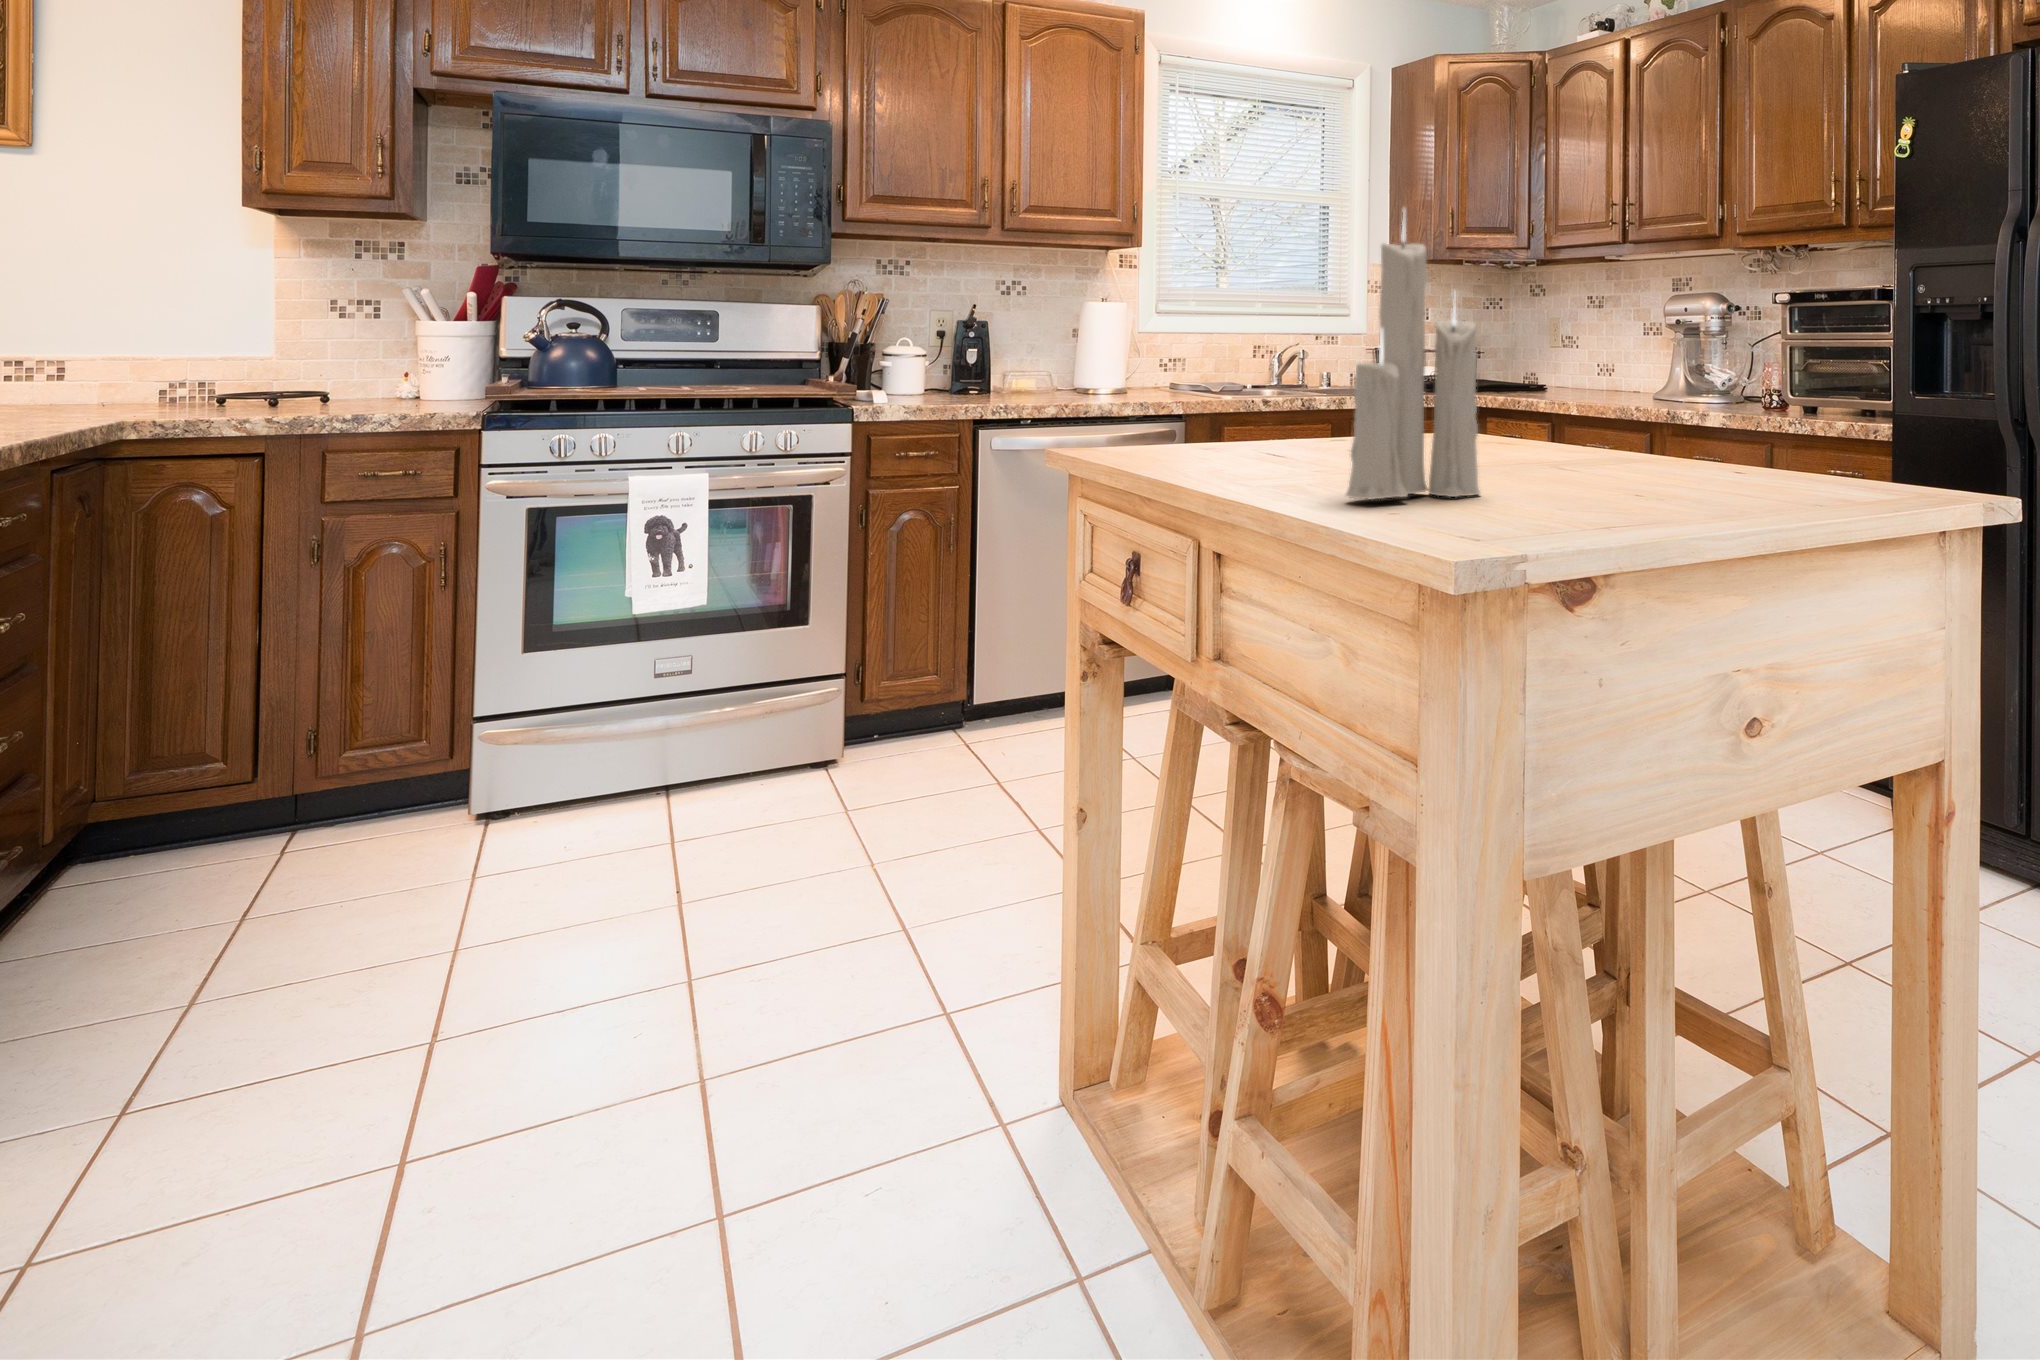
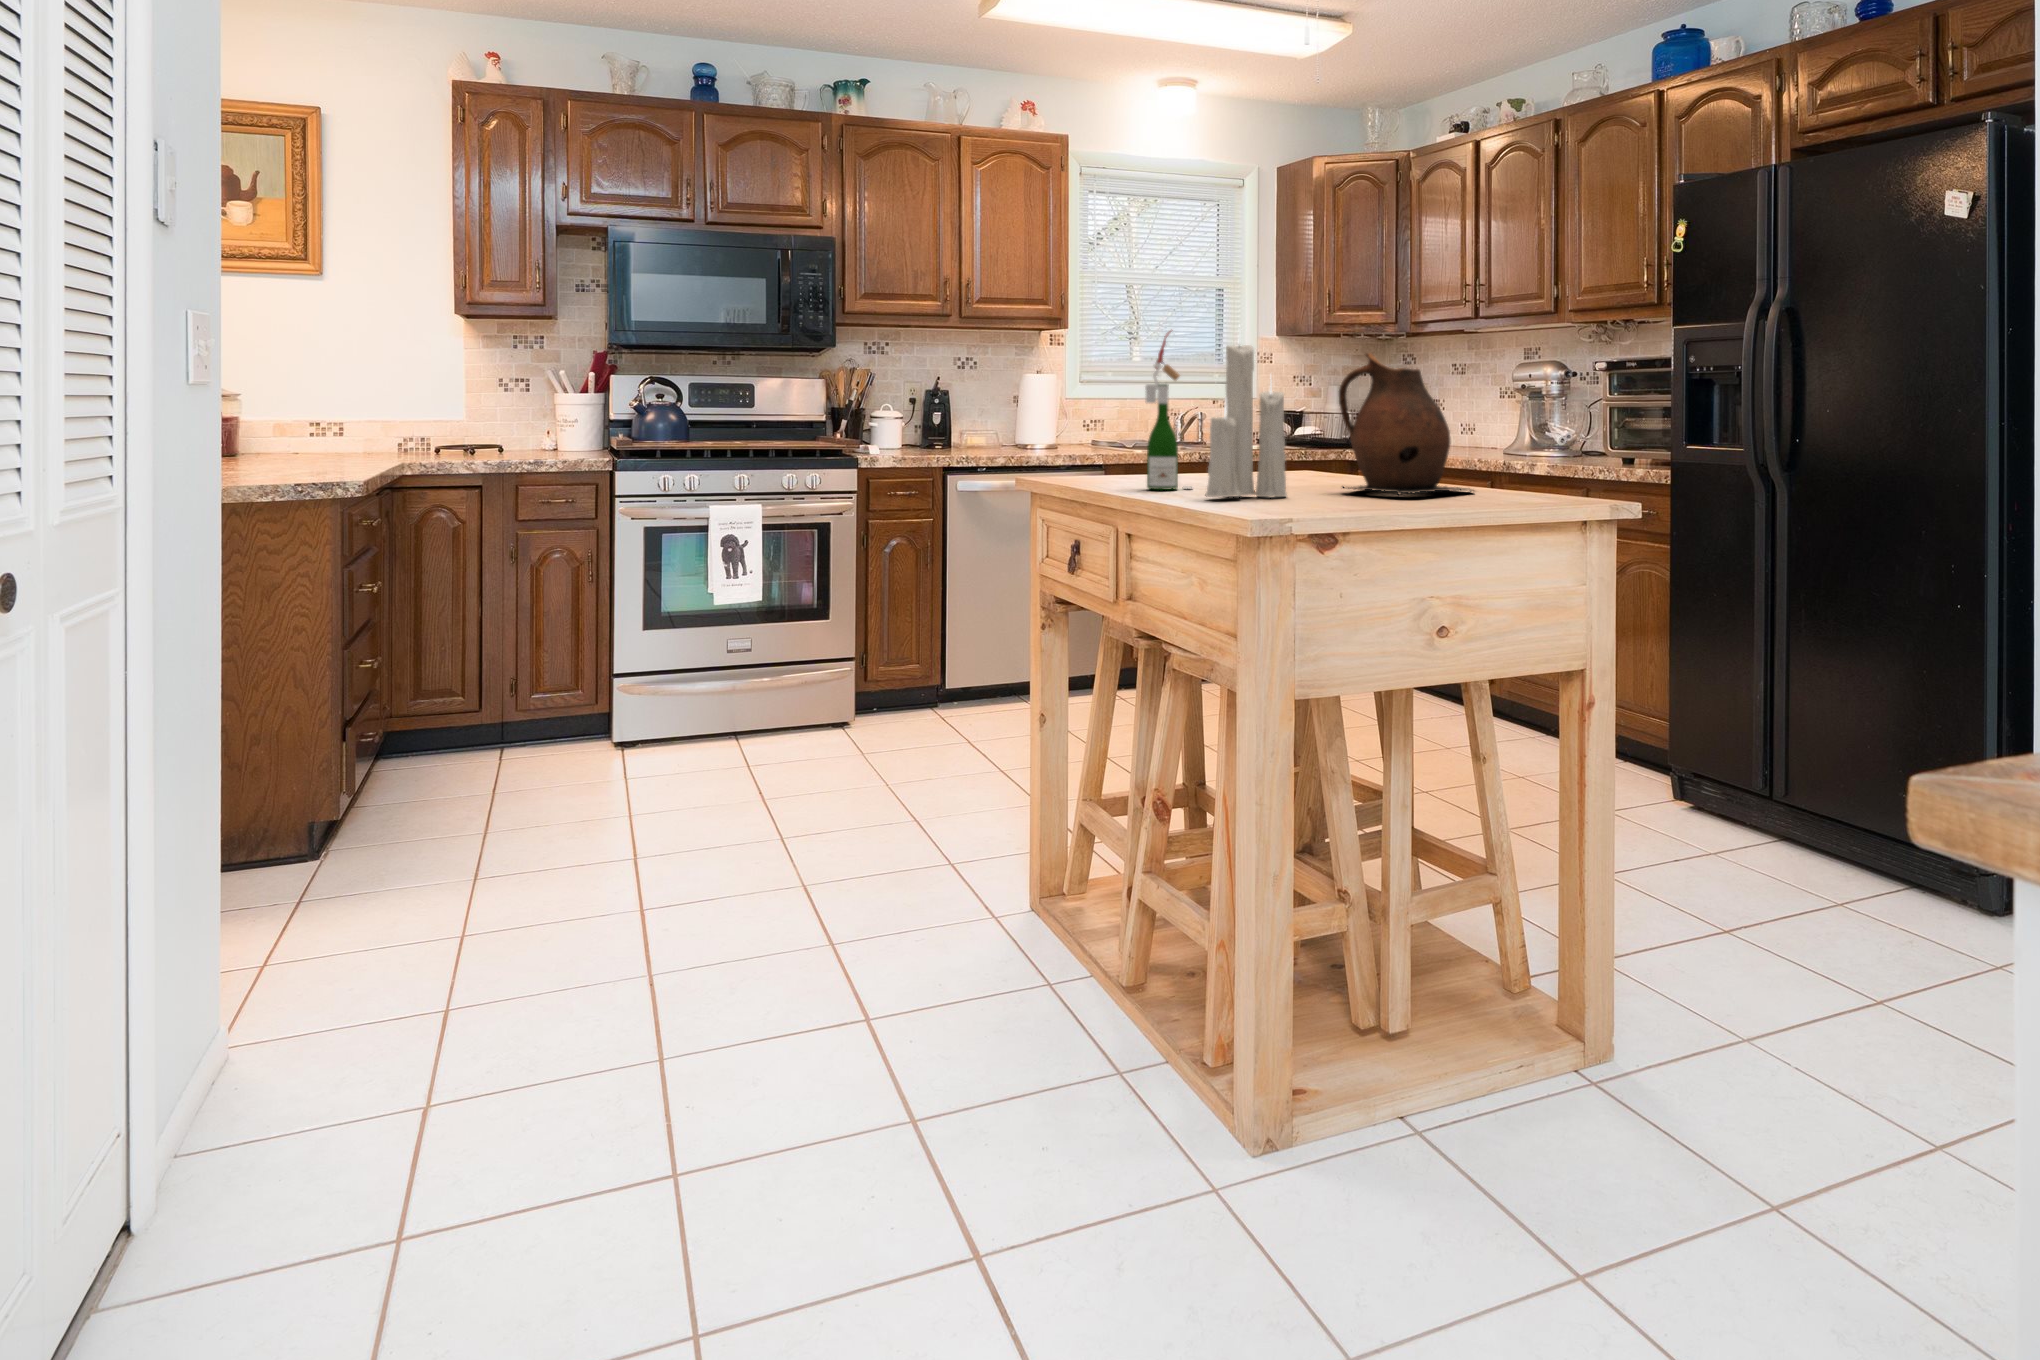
wine bottle: none [1243,220,1320,479] -> present [1145,331,1191,490]
ceramic pitcher: none [1555,261,1766,493] -> present [1339,353,1472,494]

